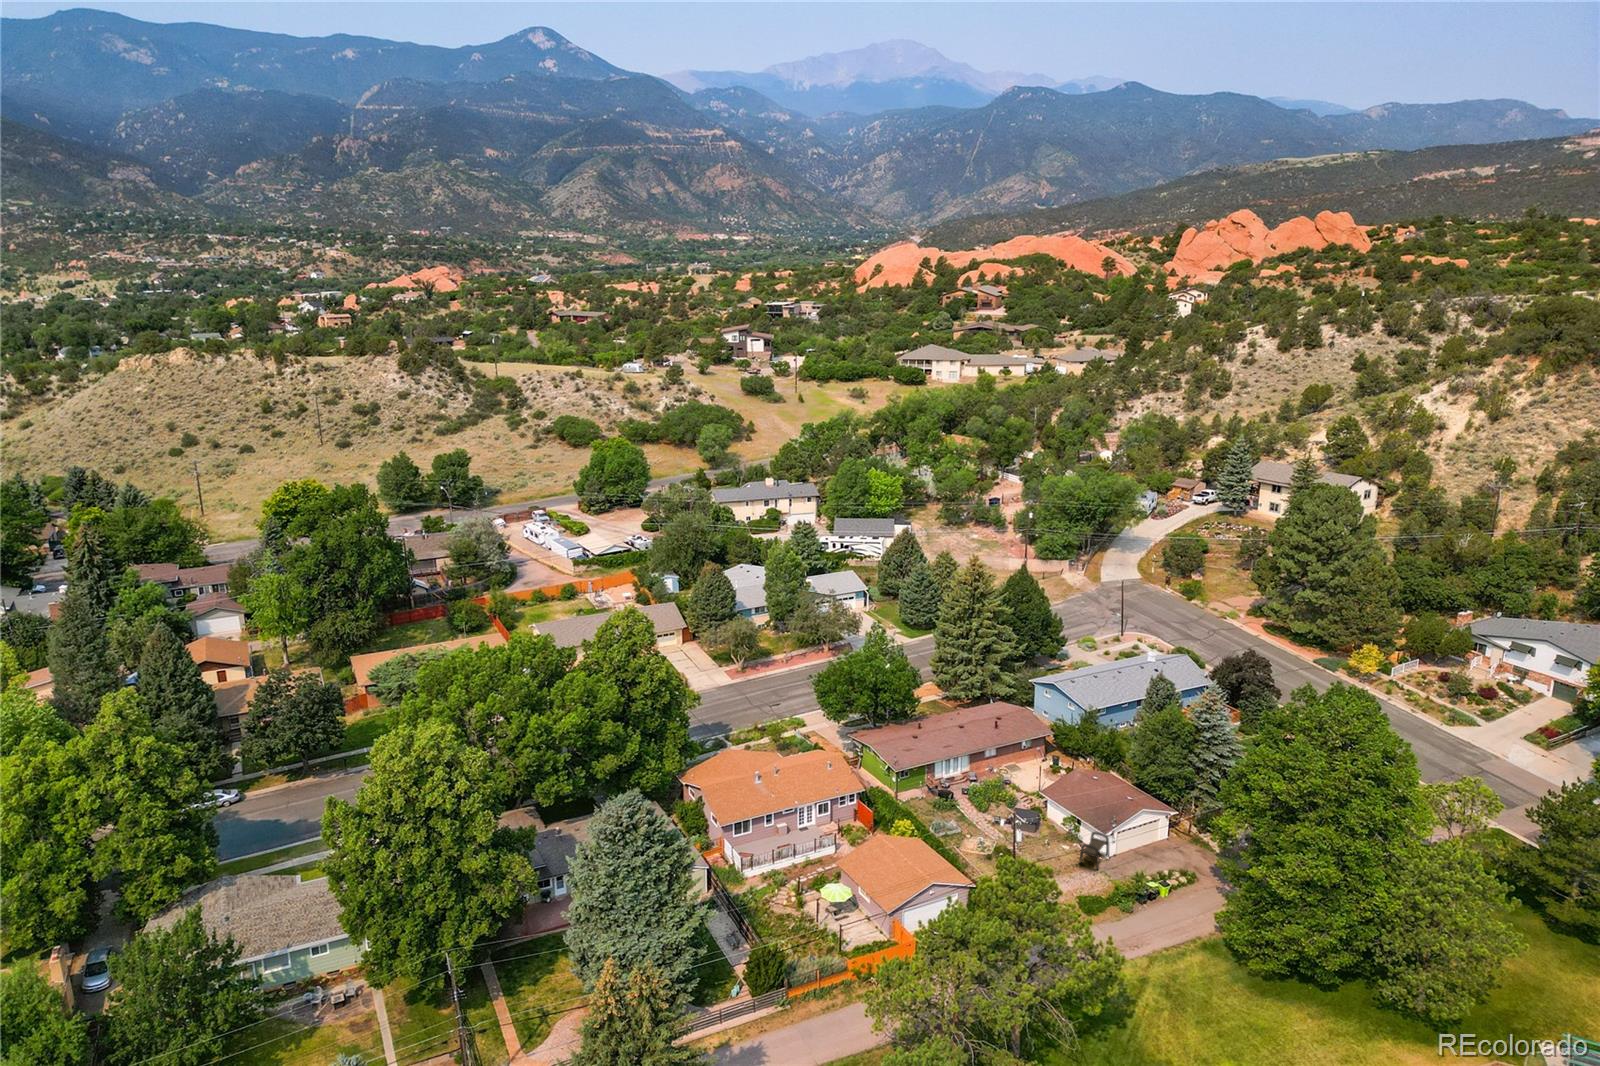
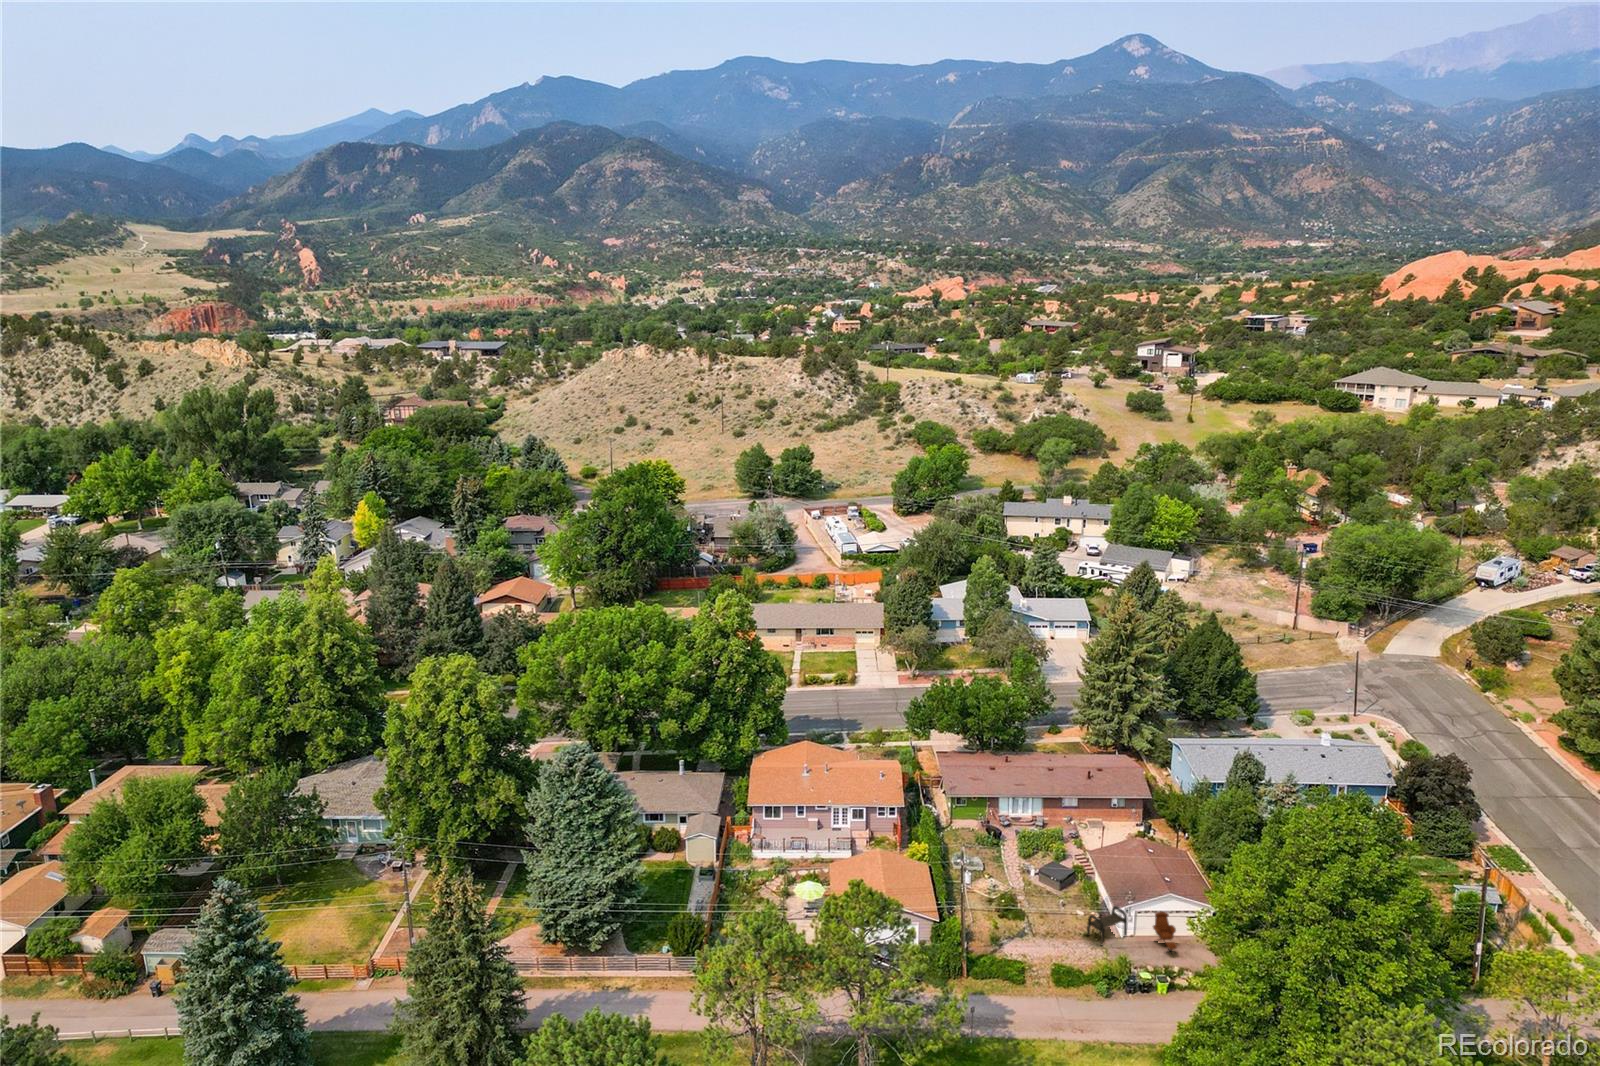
lounge chair: none [1128,826,1156,862] -> present [1153,912,1177,952]

